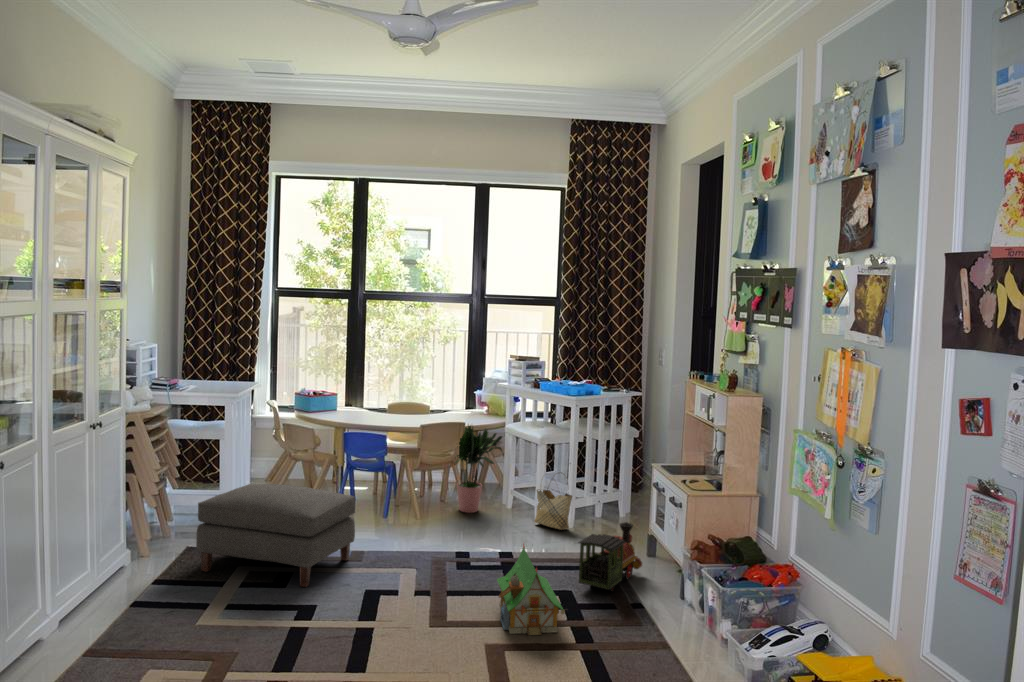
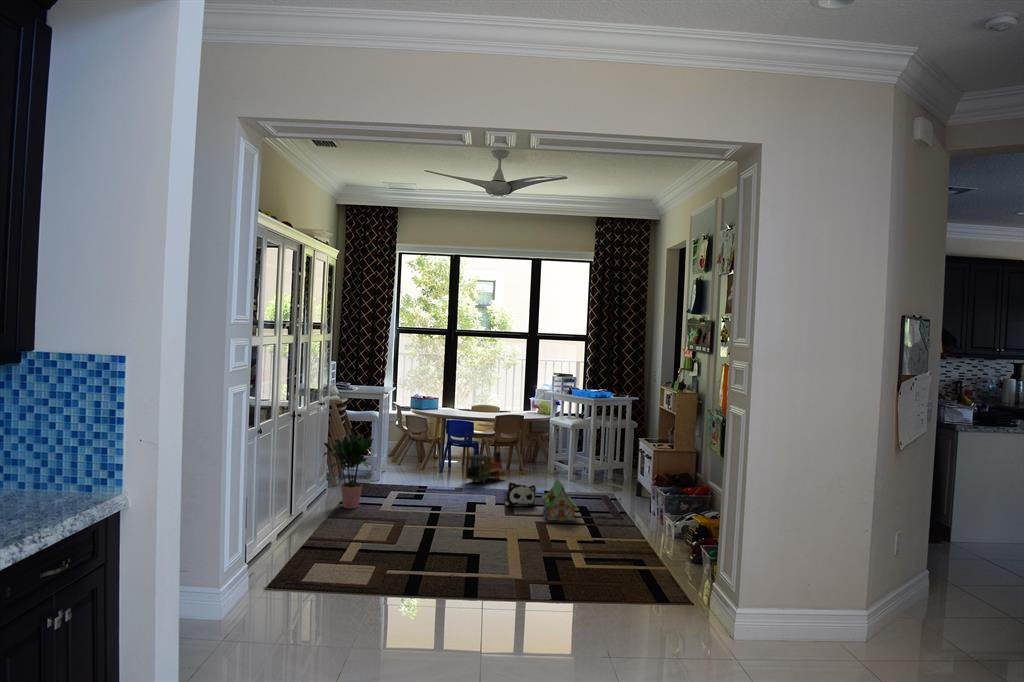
potted plant: present [455,426,502,513] -> present [323,433,373,508]
ottoman: present [196,484,355,587] -> none [368,446,458,500]
woven basket: present [535,488,572,530] -> none [567,448,592,484]
toy train: present [579,522,642,591] -> present [466,451,506,483]
plush toy: none [433,553,486,597] -> present [505,482,536,507]

